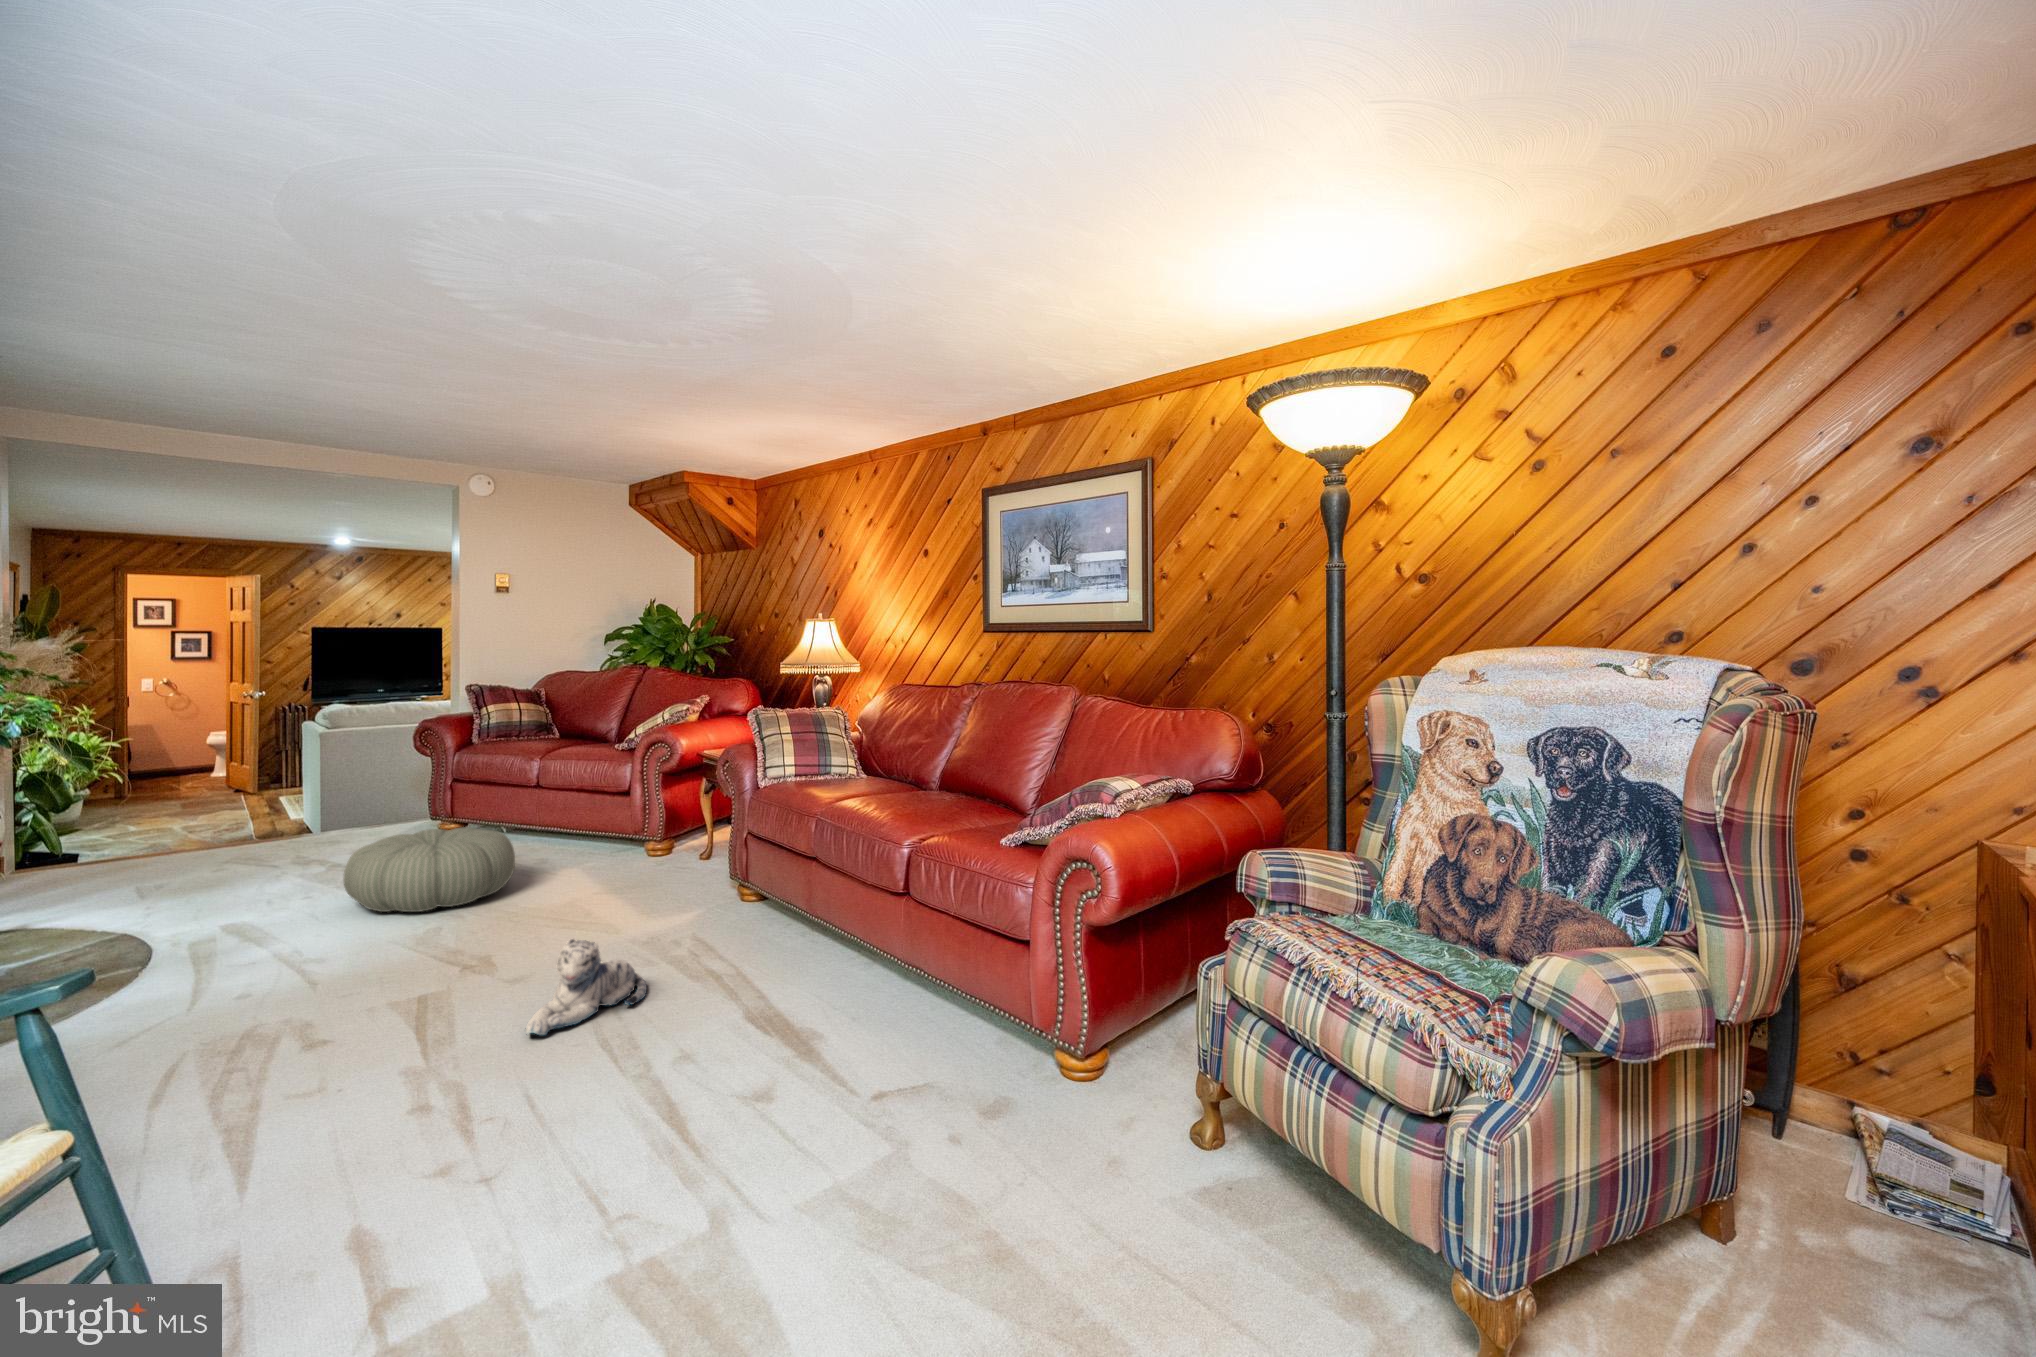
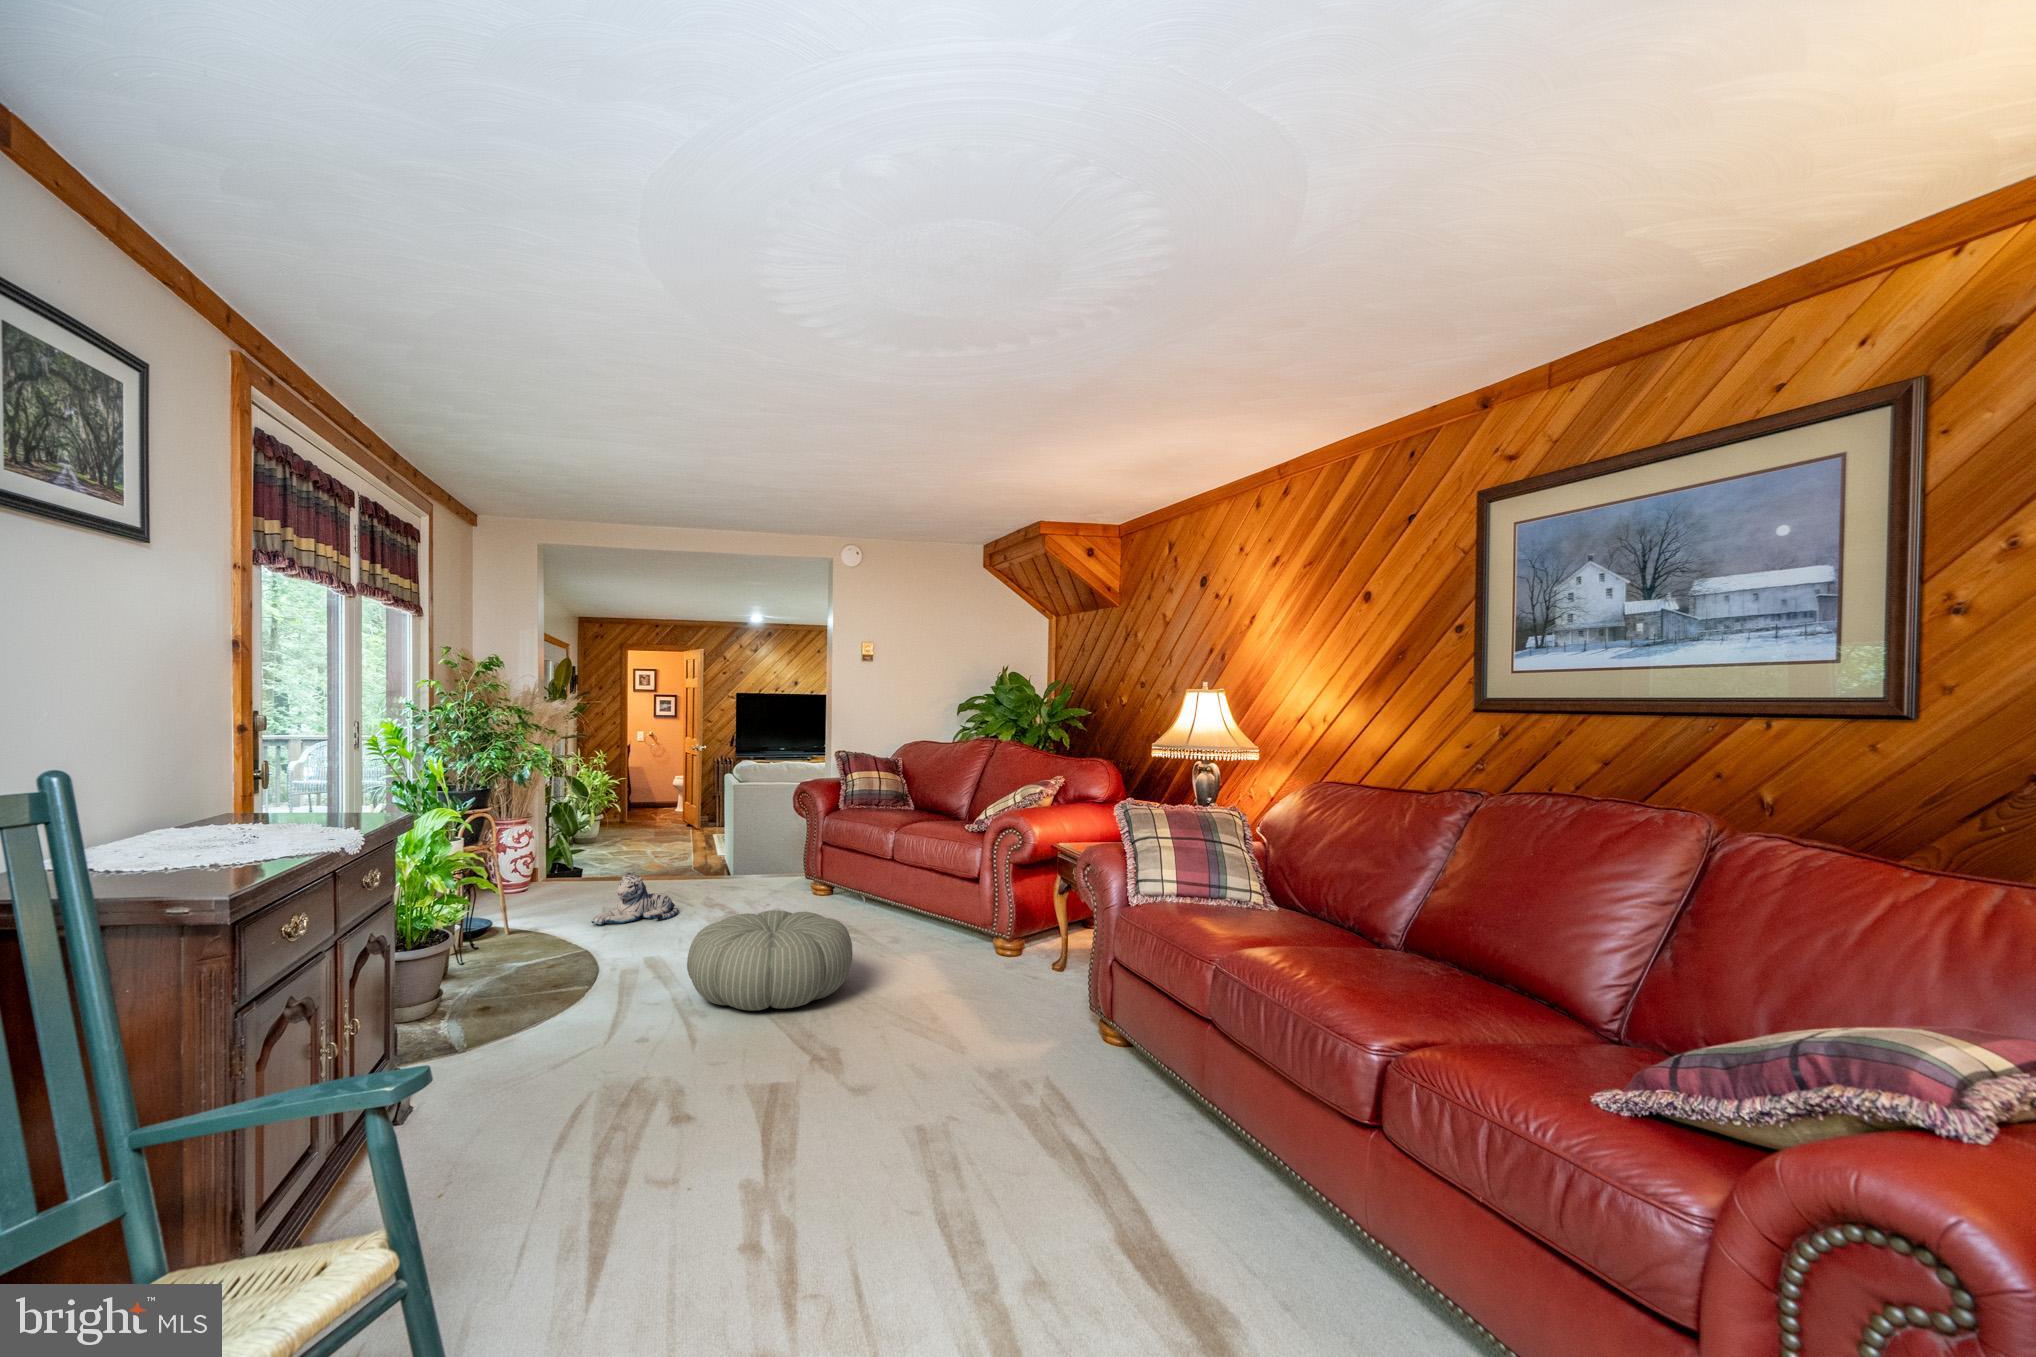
plush toy: present [525,939,647,1035] -> present [591,873,679,925]

